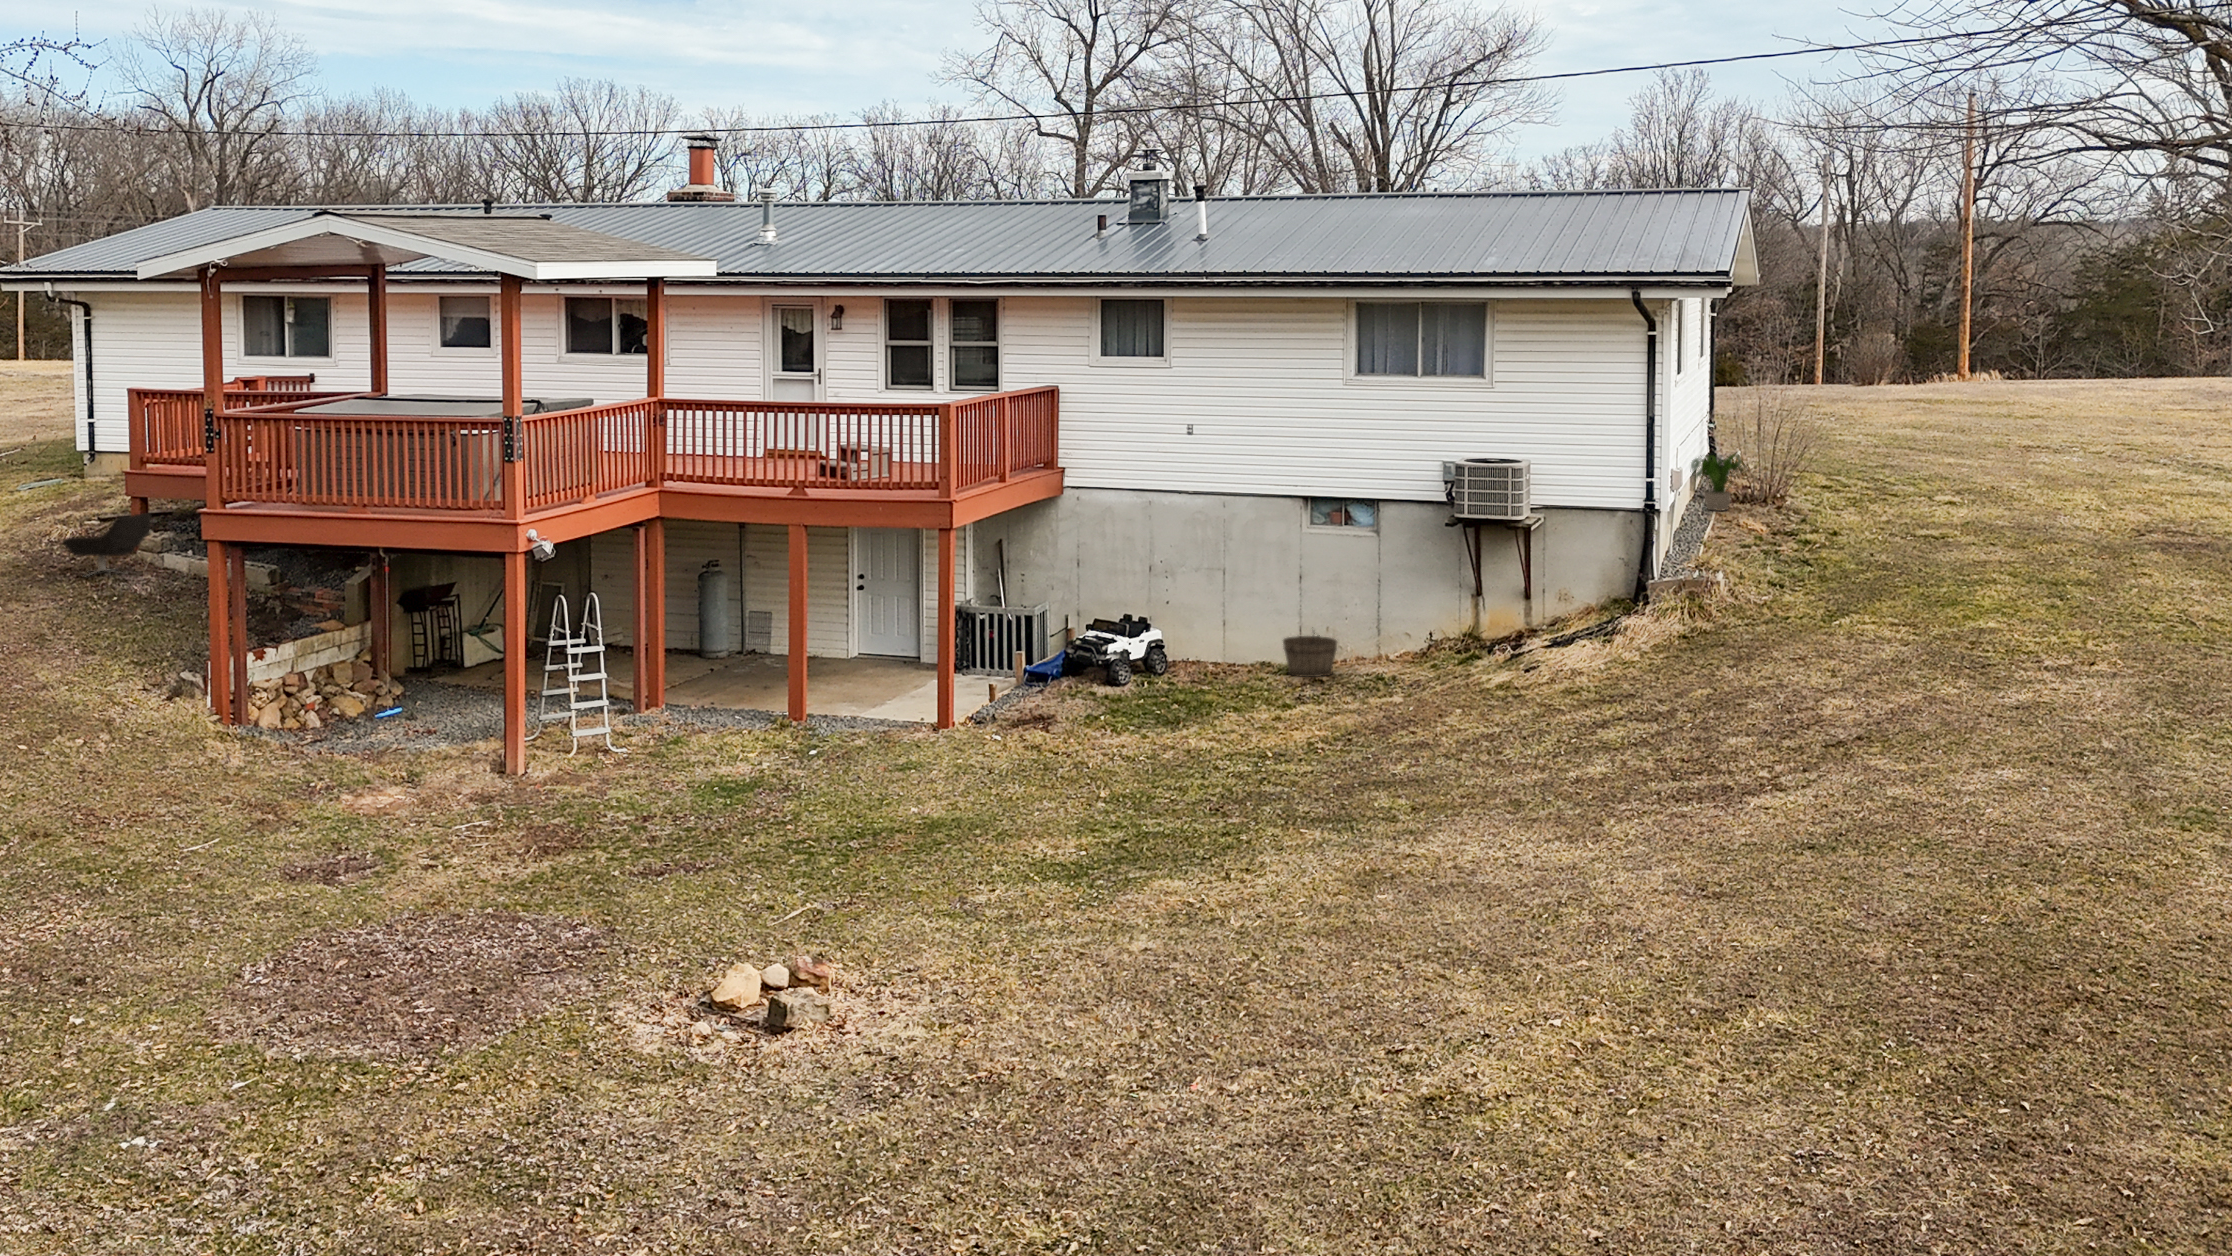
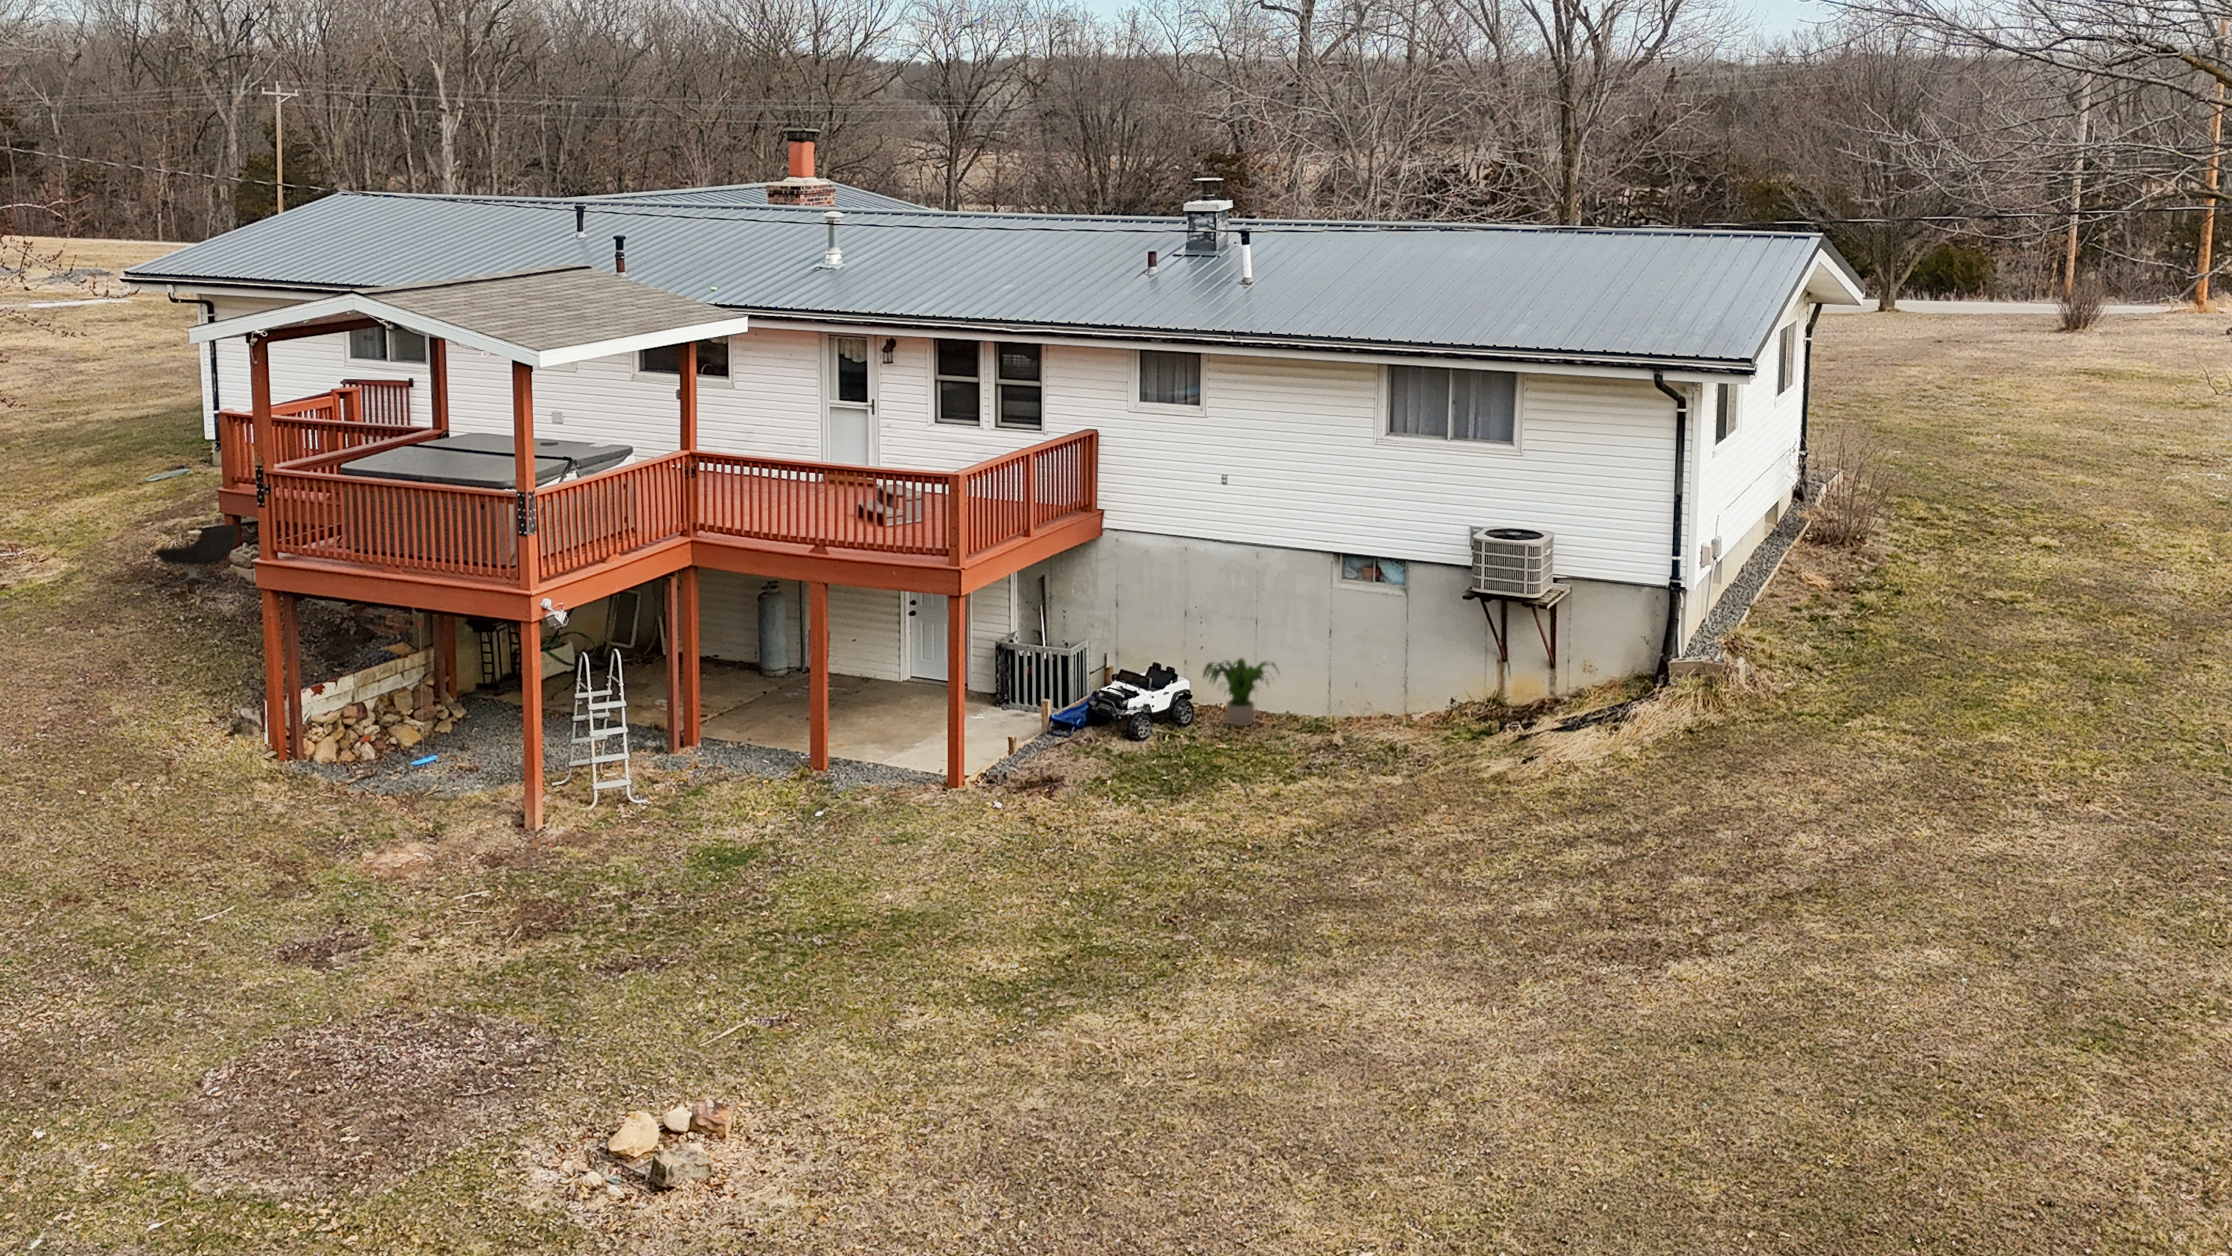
potted plant: present [1691,454,1746,511] -> present [1203,658,1276,726]
wooden bucket: present [1283,633,1337,677] -> none [1306,687,1361,738]

